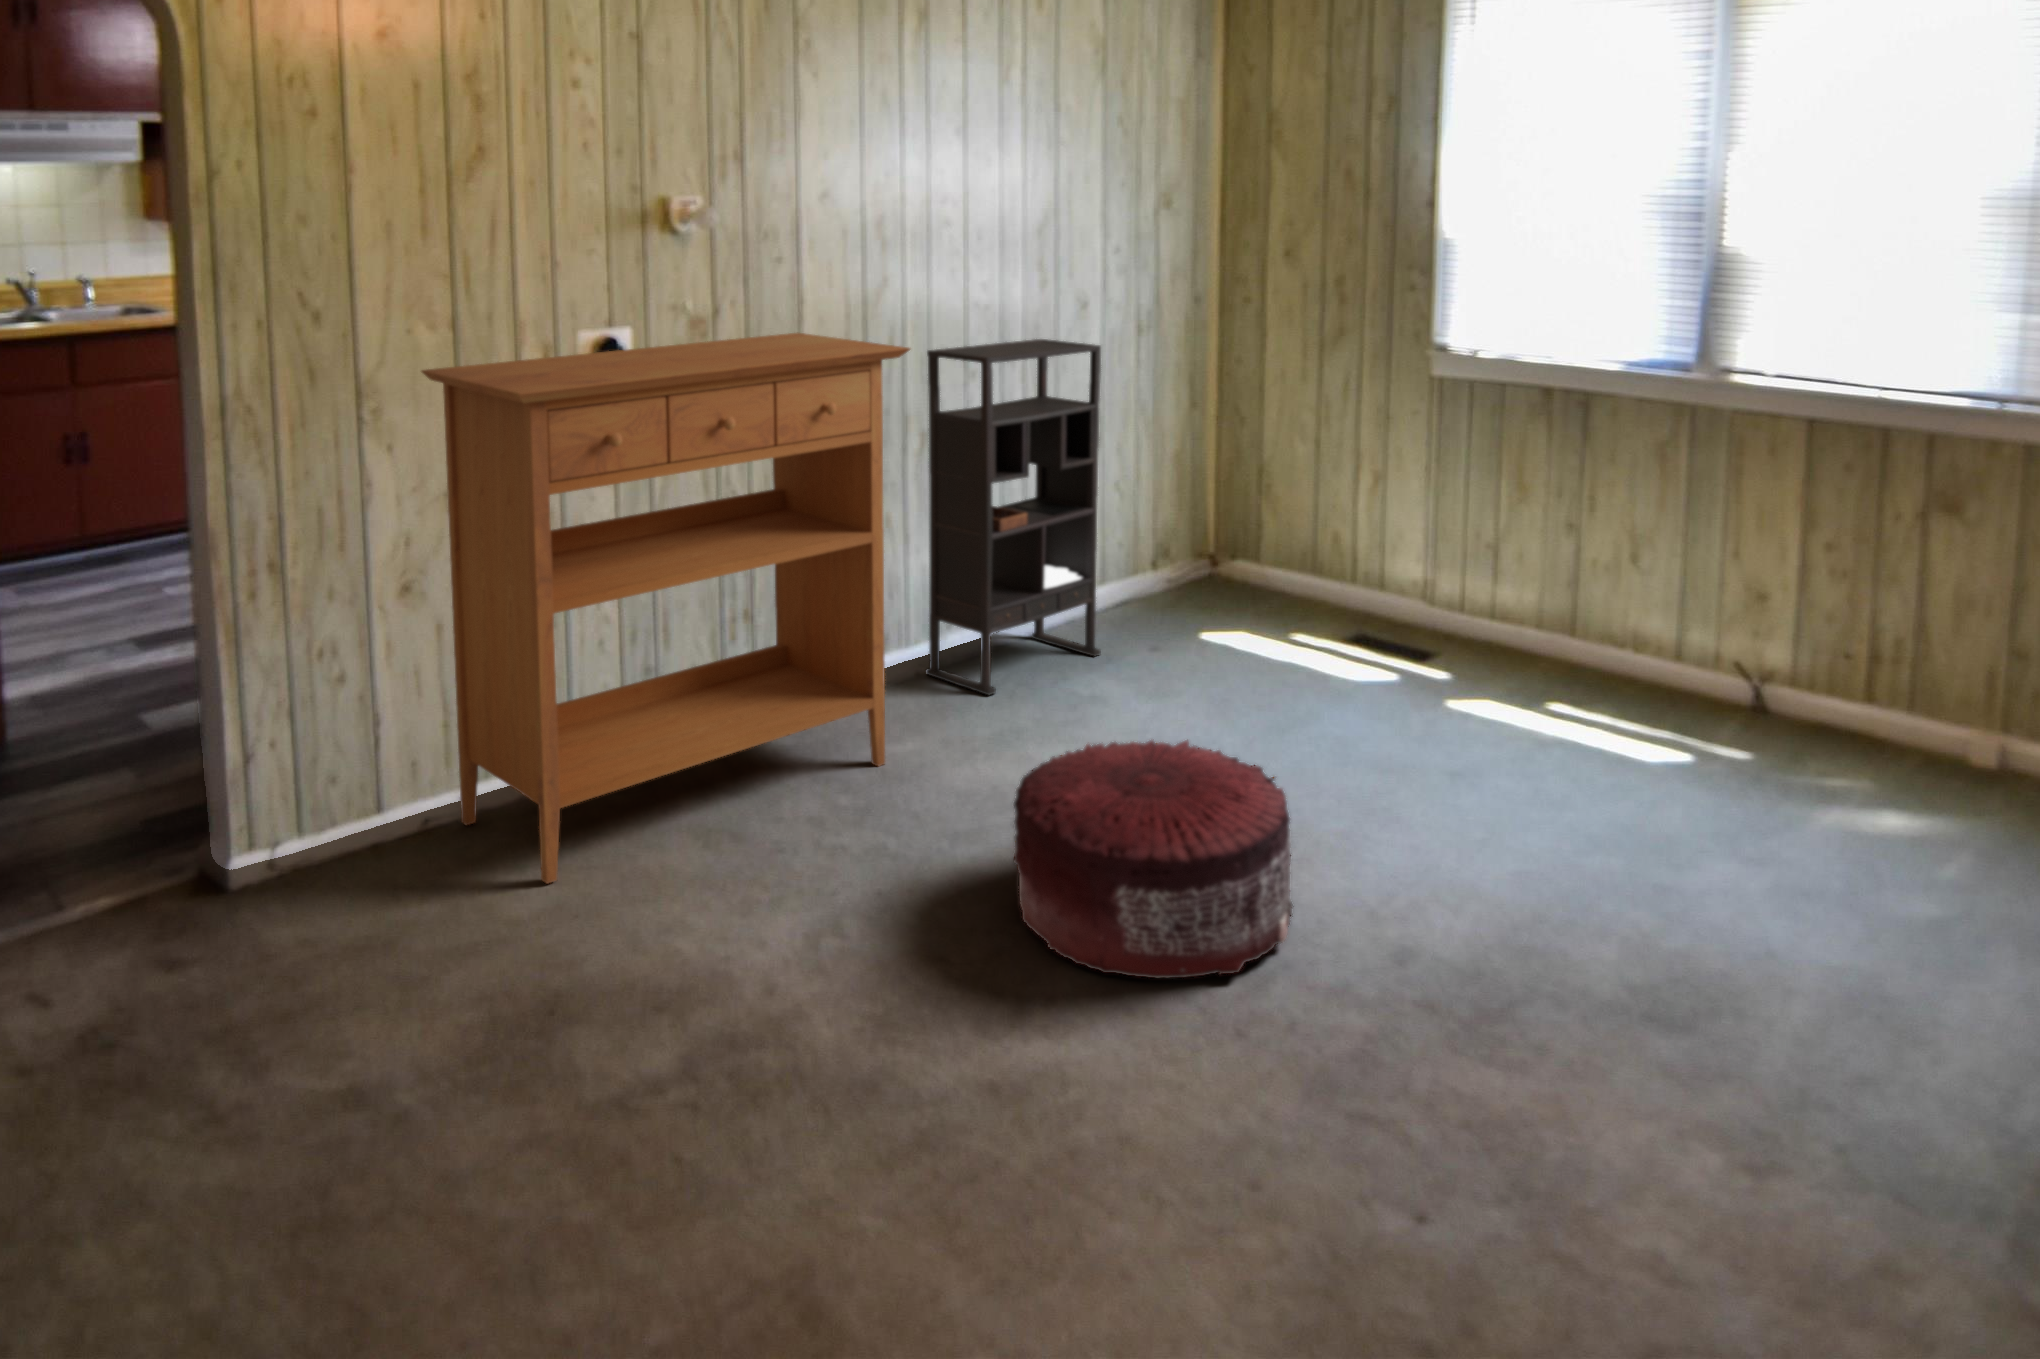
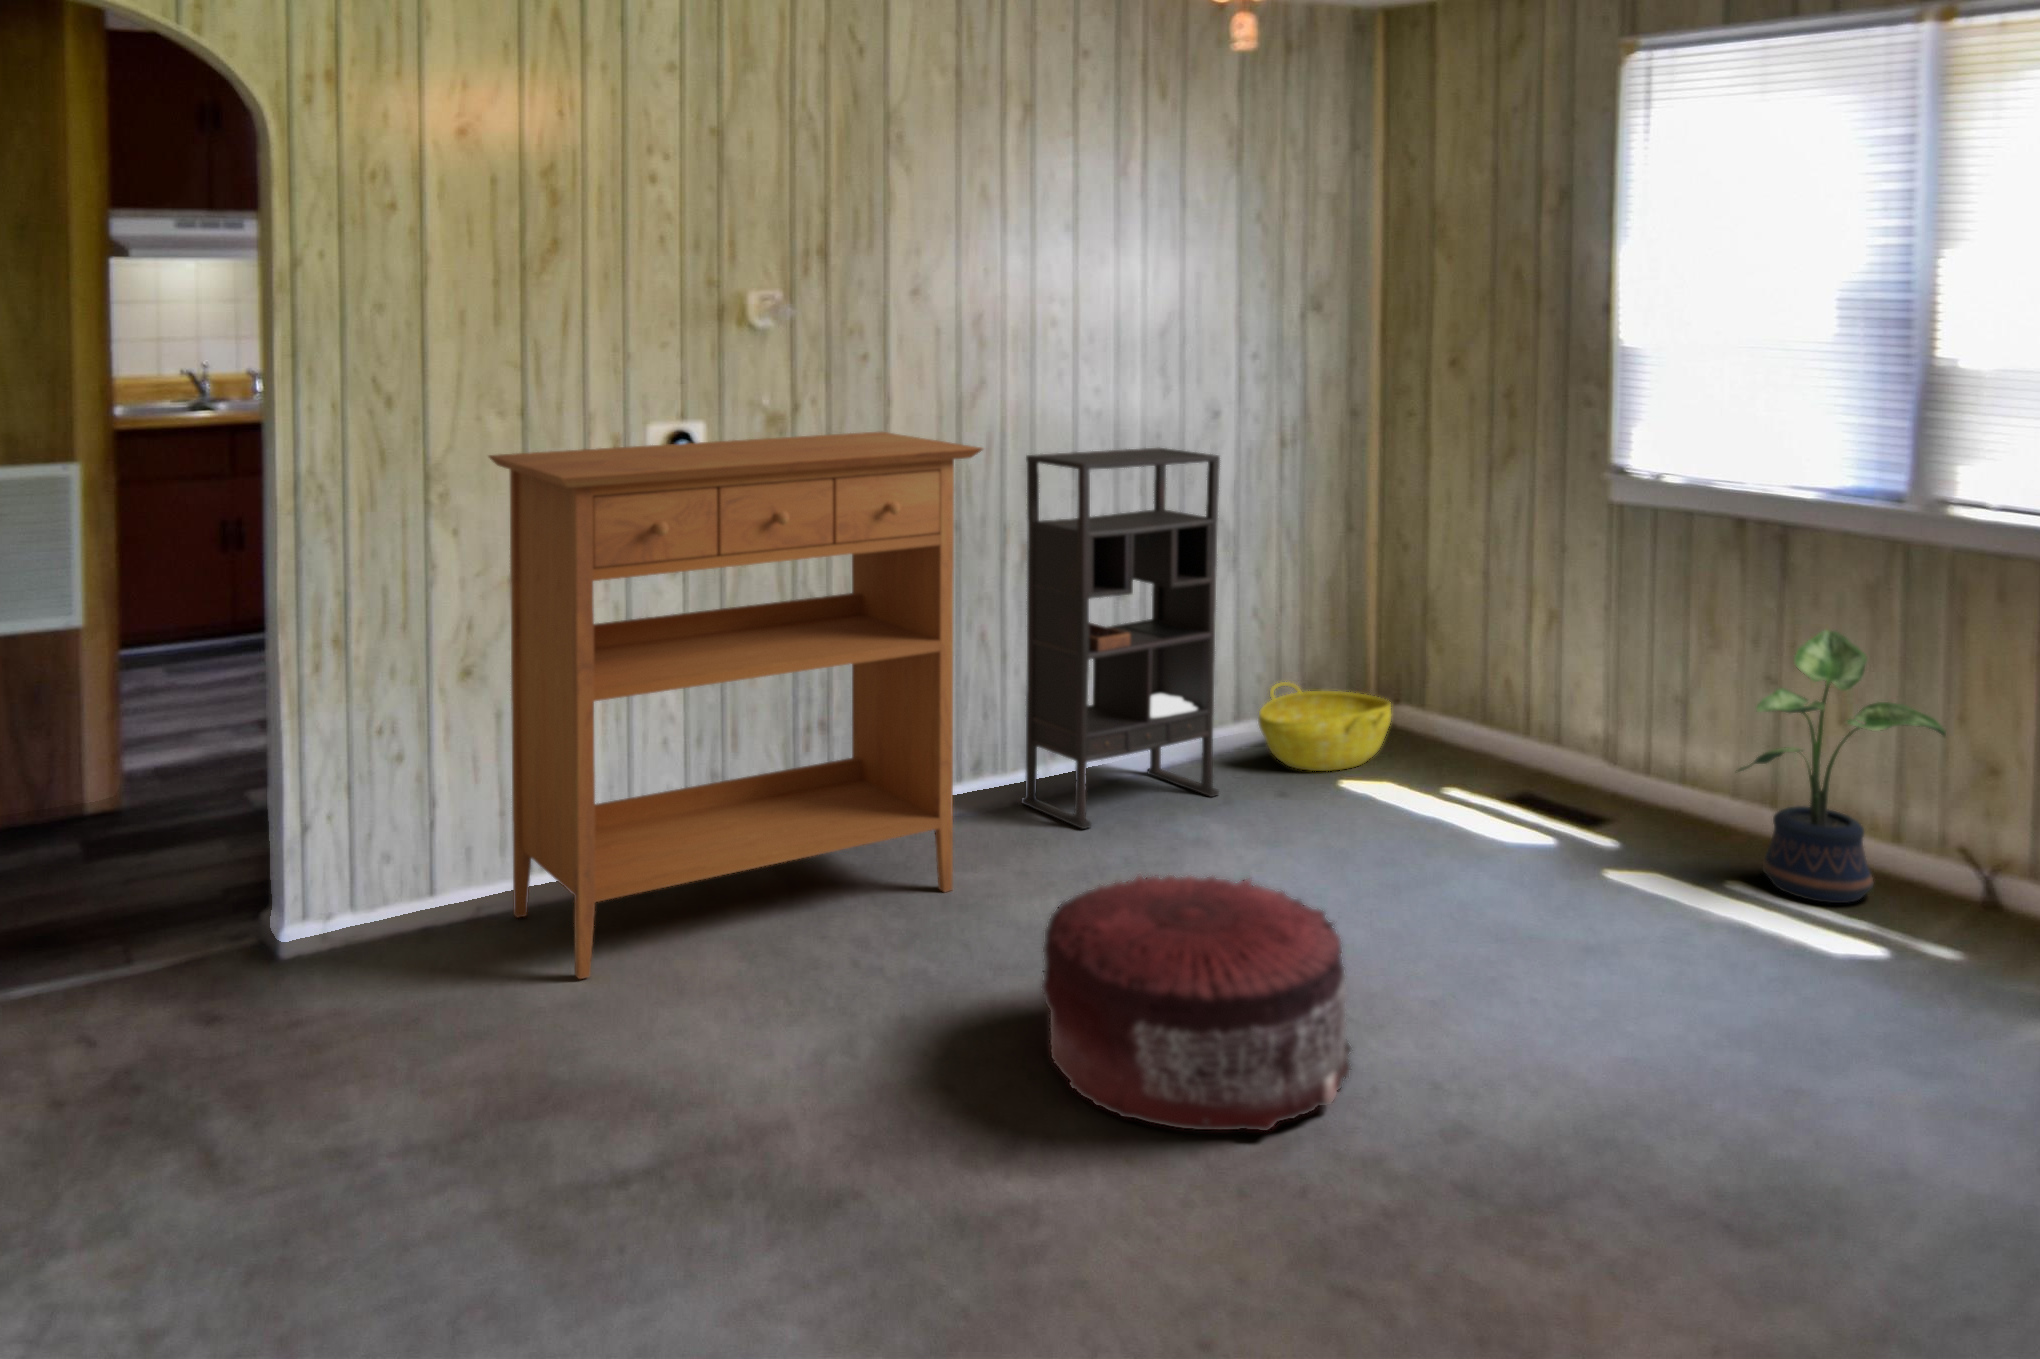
potted plant: none [1556,484,1732,717] -> present [1738,630,1946,903]
basket: none [1127,547,1240,626] -> present [1258,682,1391,771]

